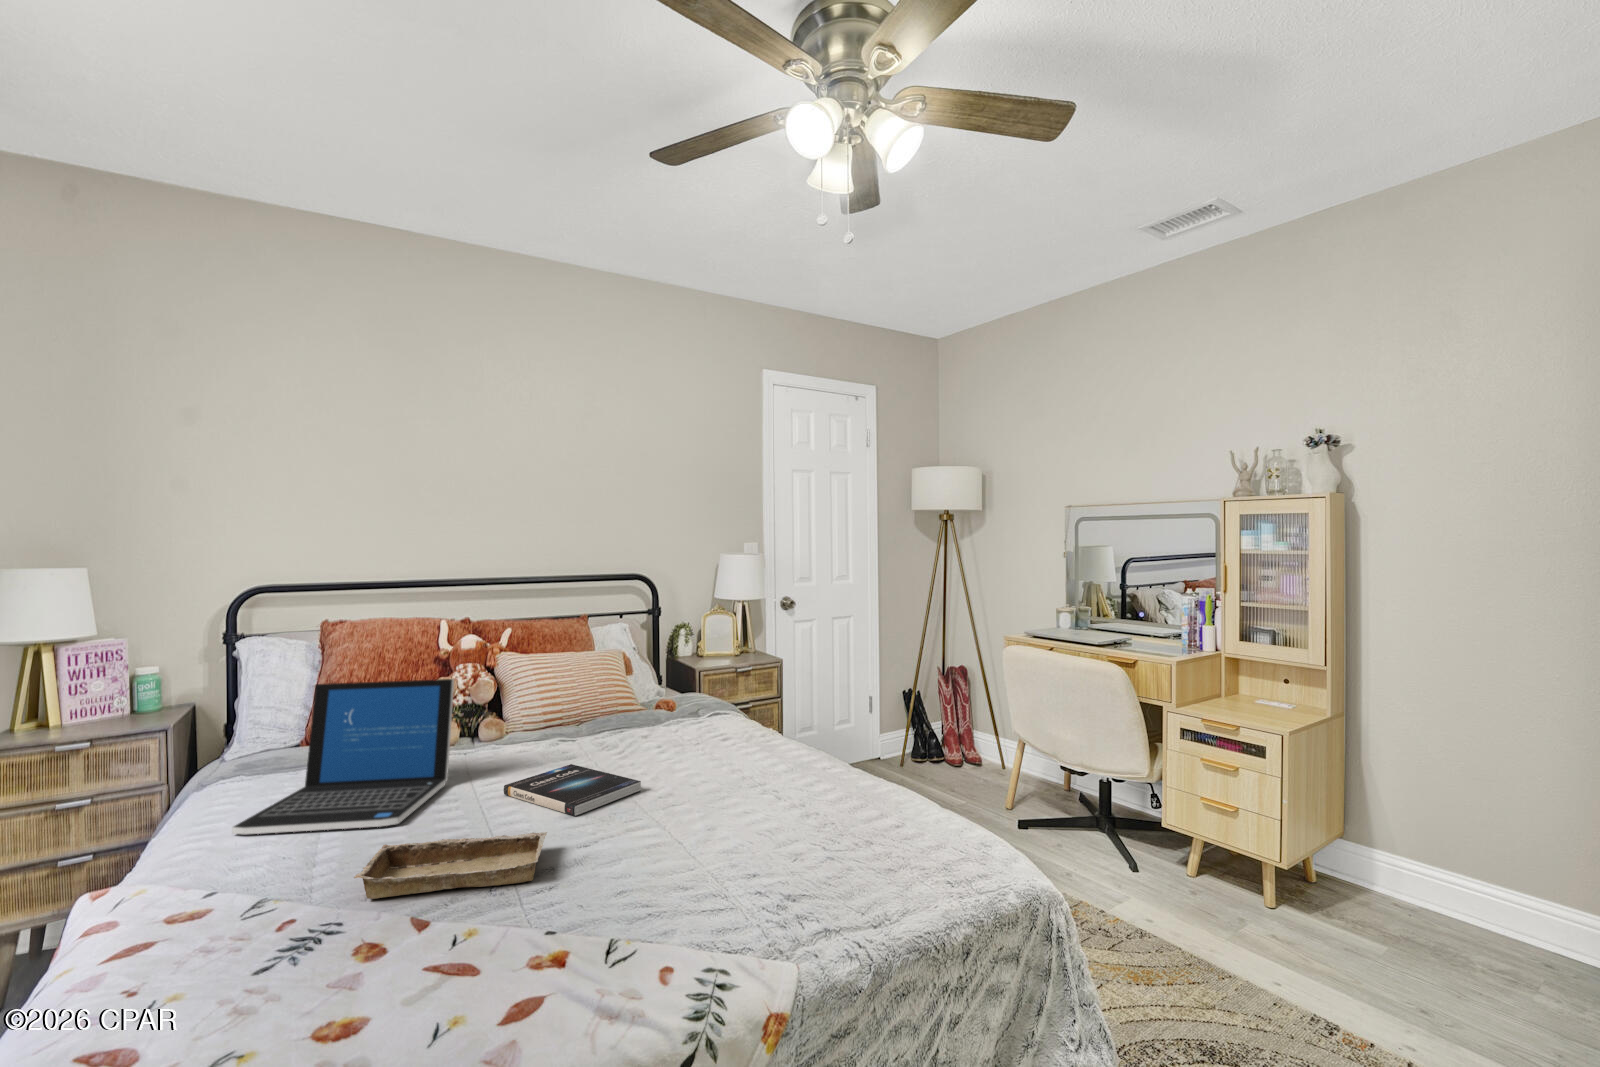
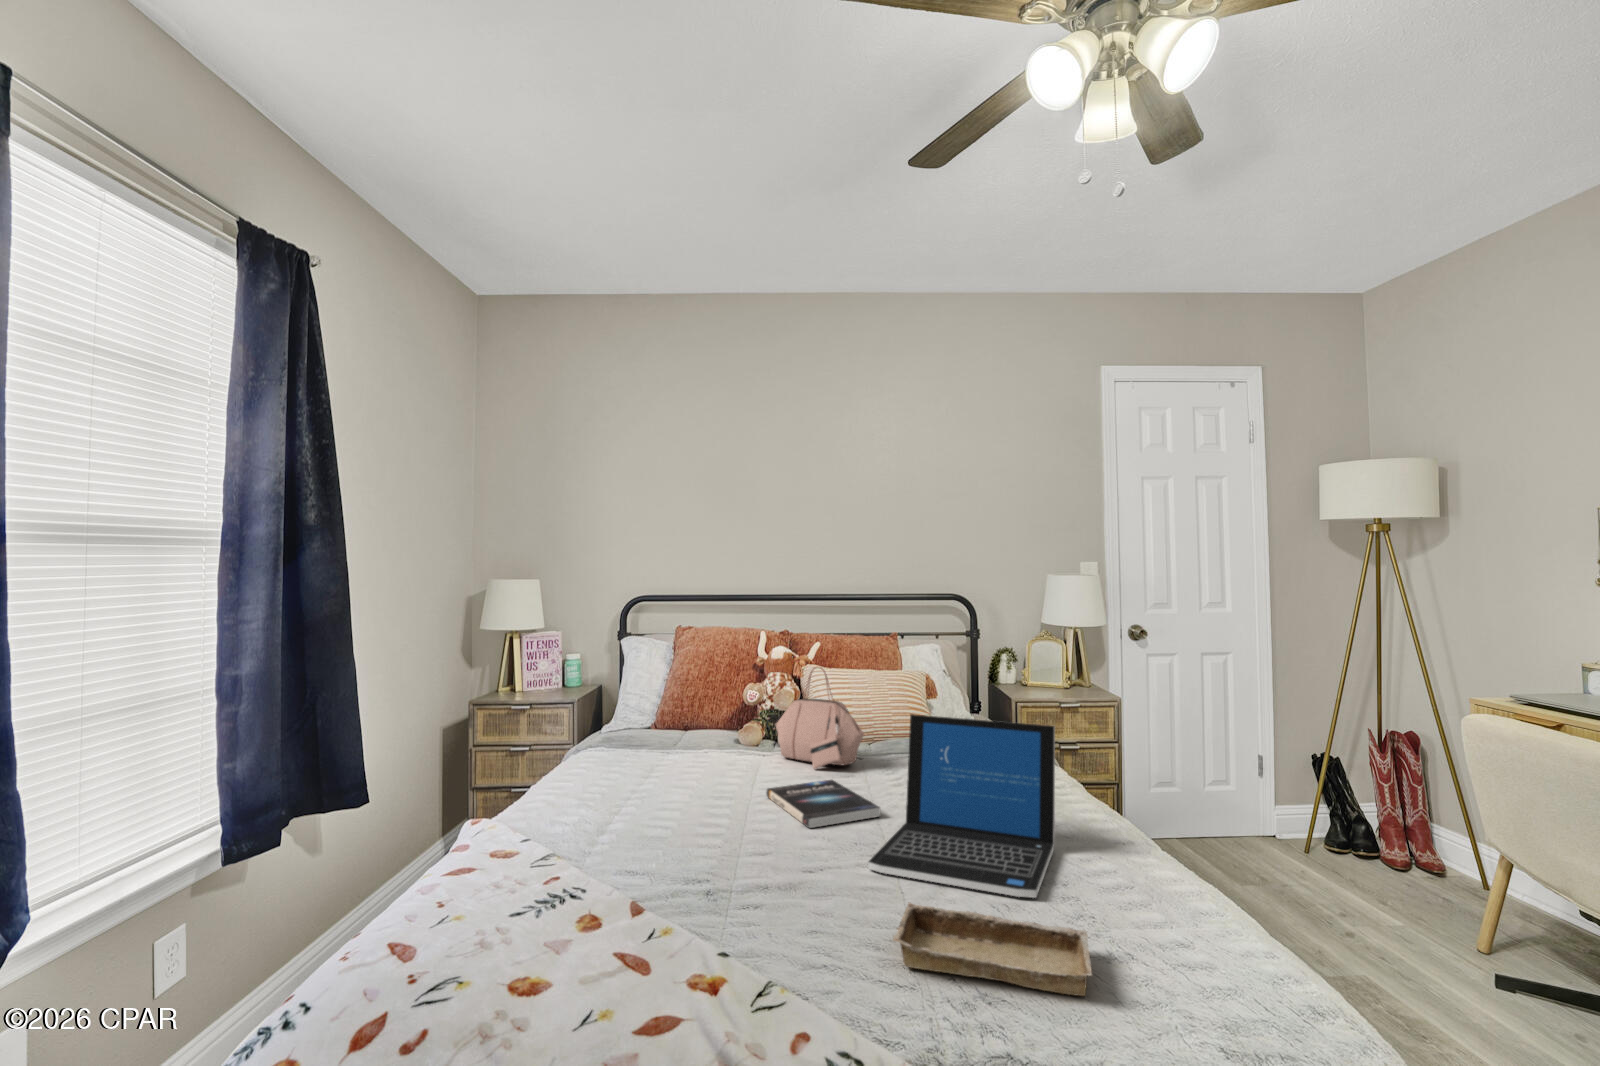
handbag: none [483,650,591,758] -> present [776,666,864,769]
laptop: present [232,679,454,835] -> present [868,714,1055,898]
tray: present [354,832,547,899] -> present [893,903,1092,996]

